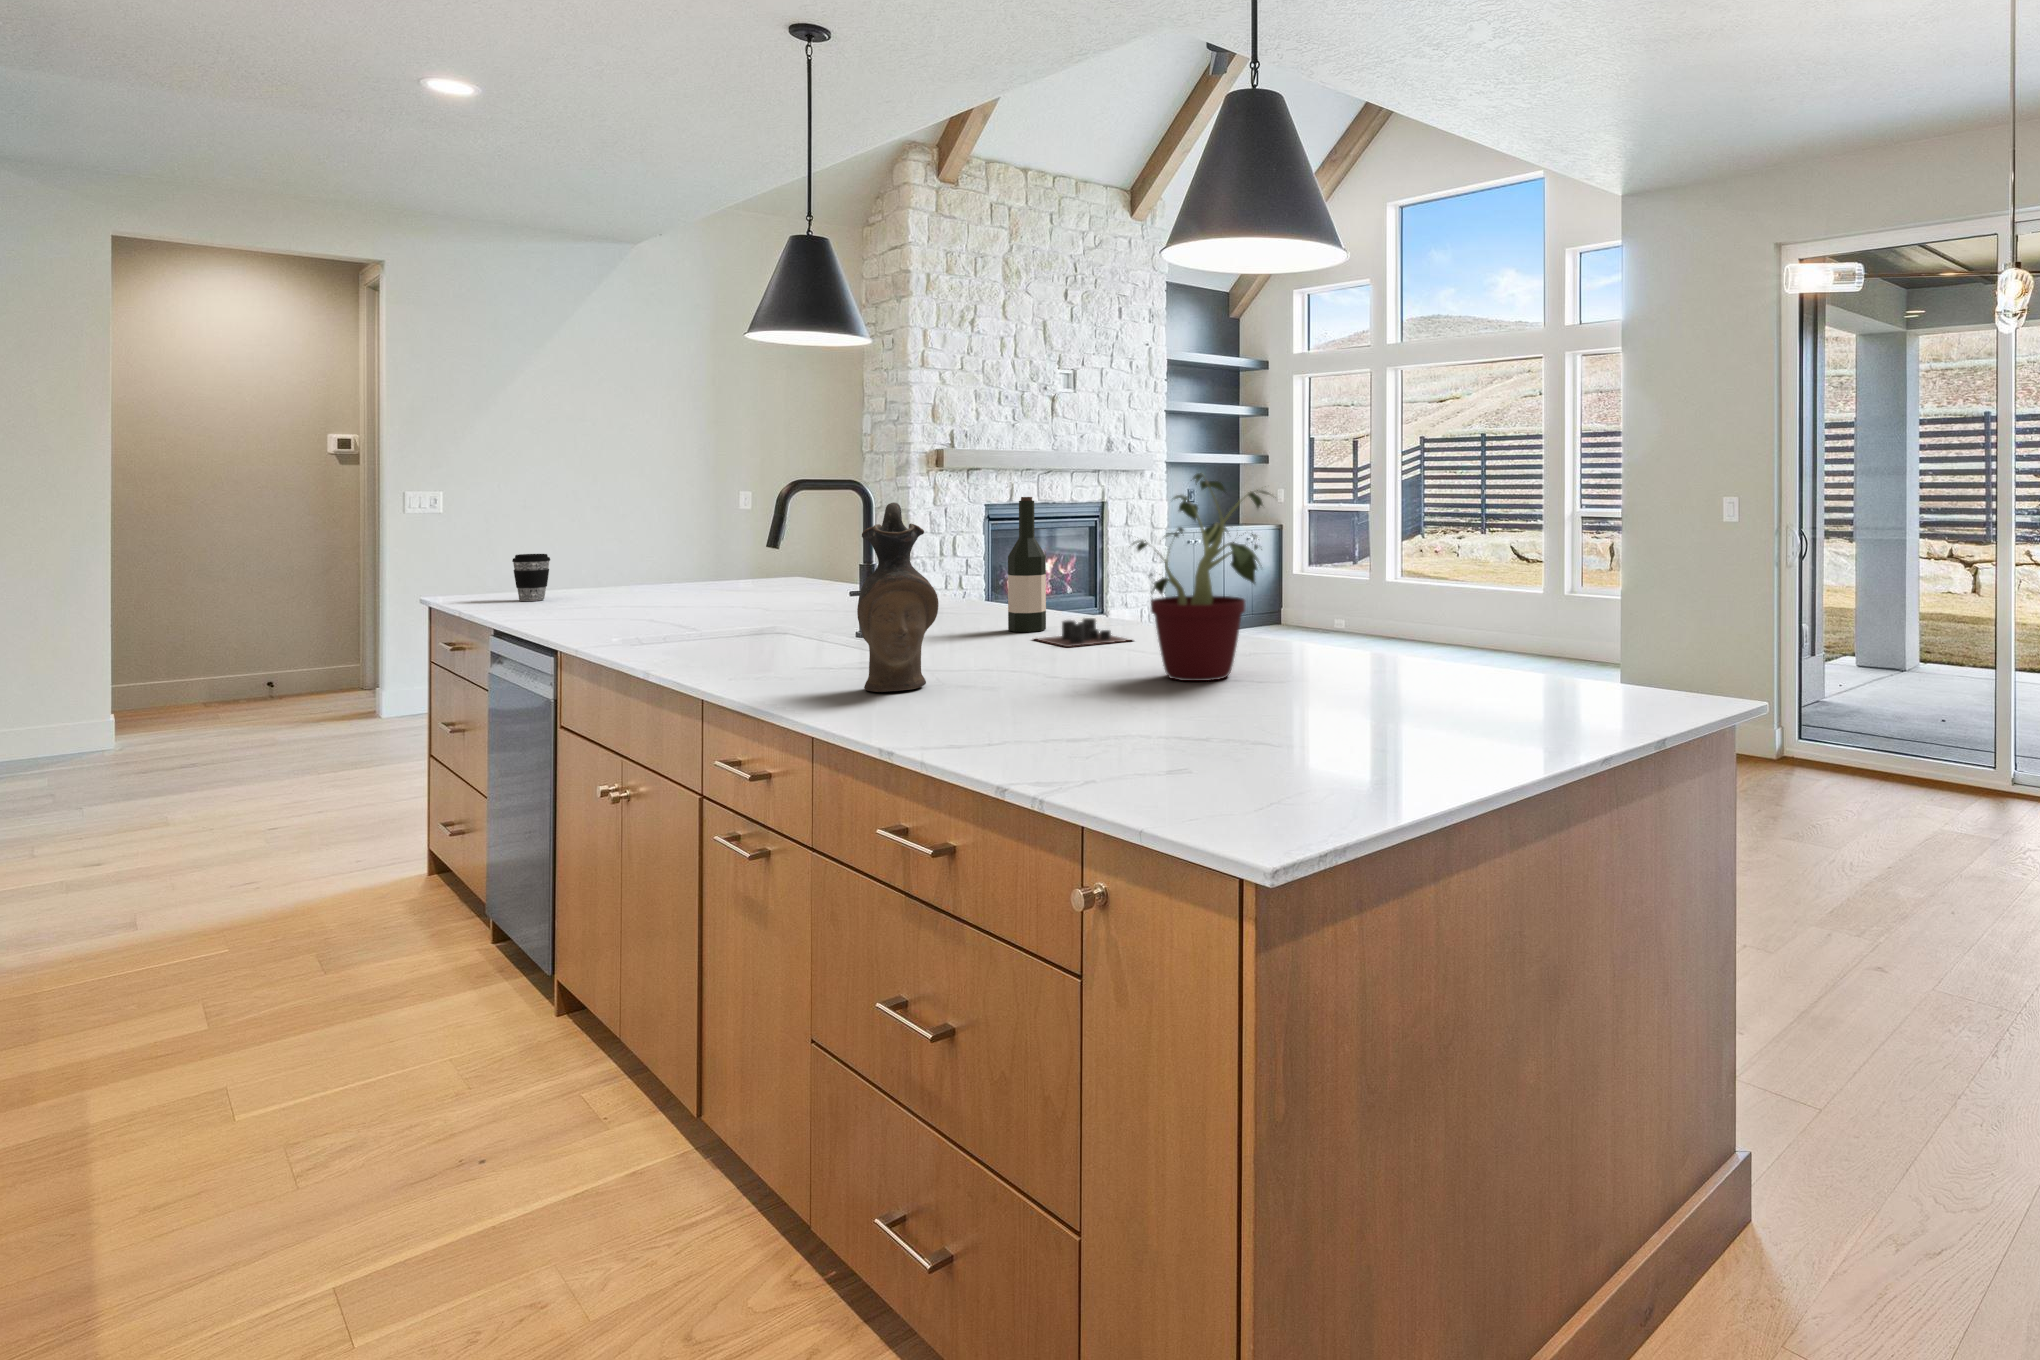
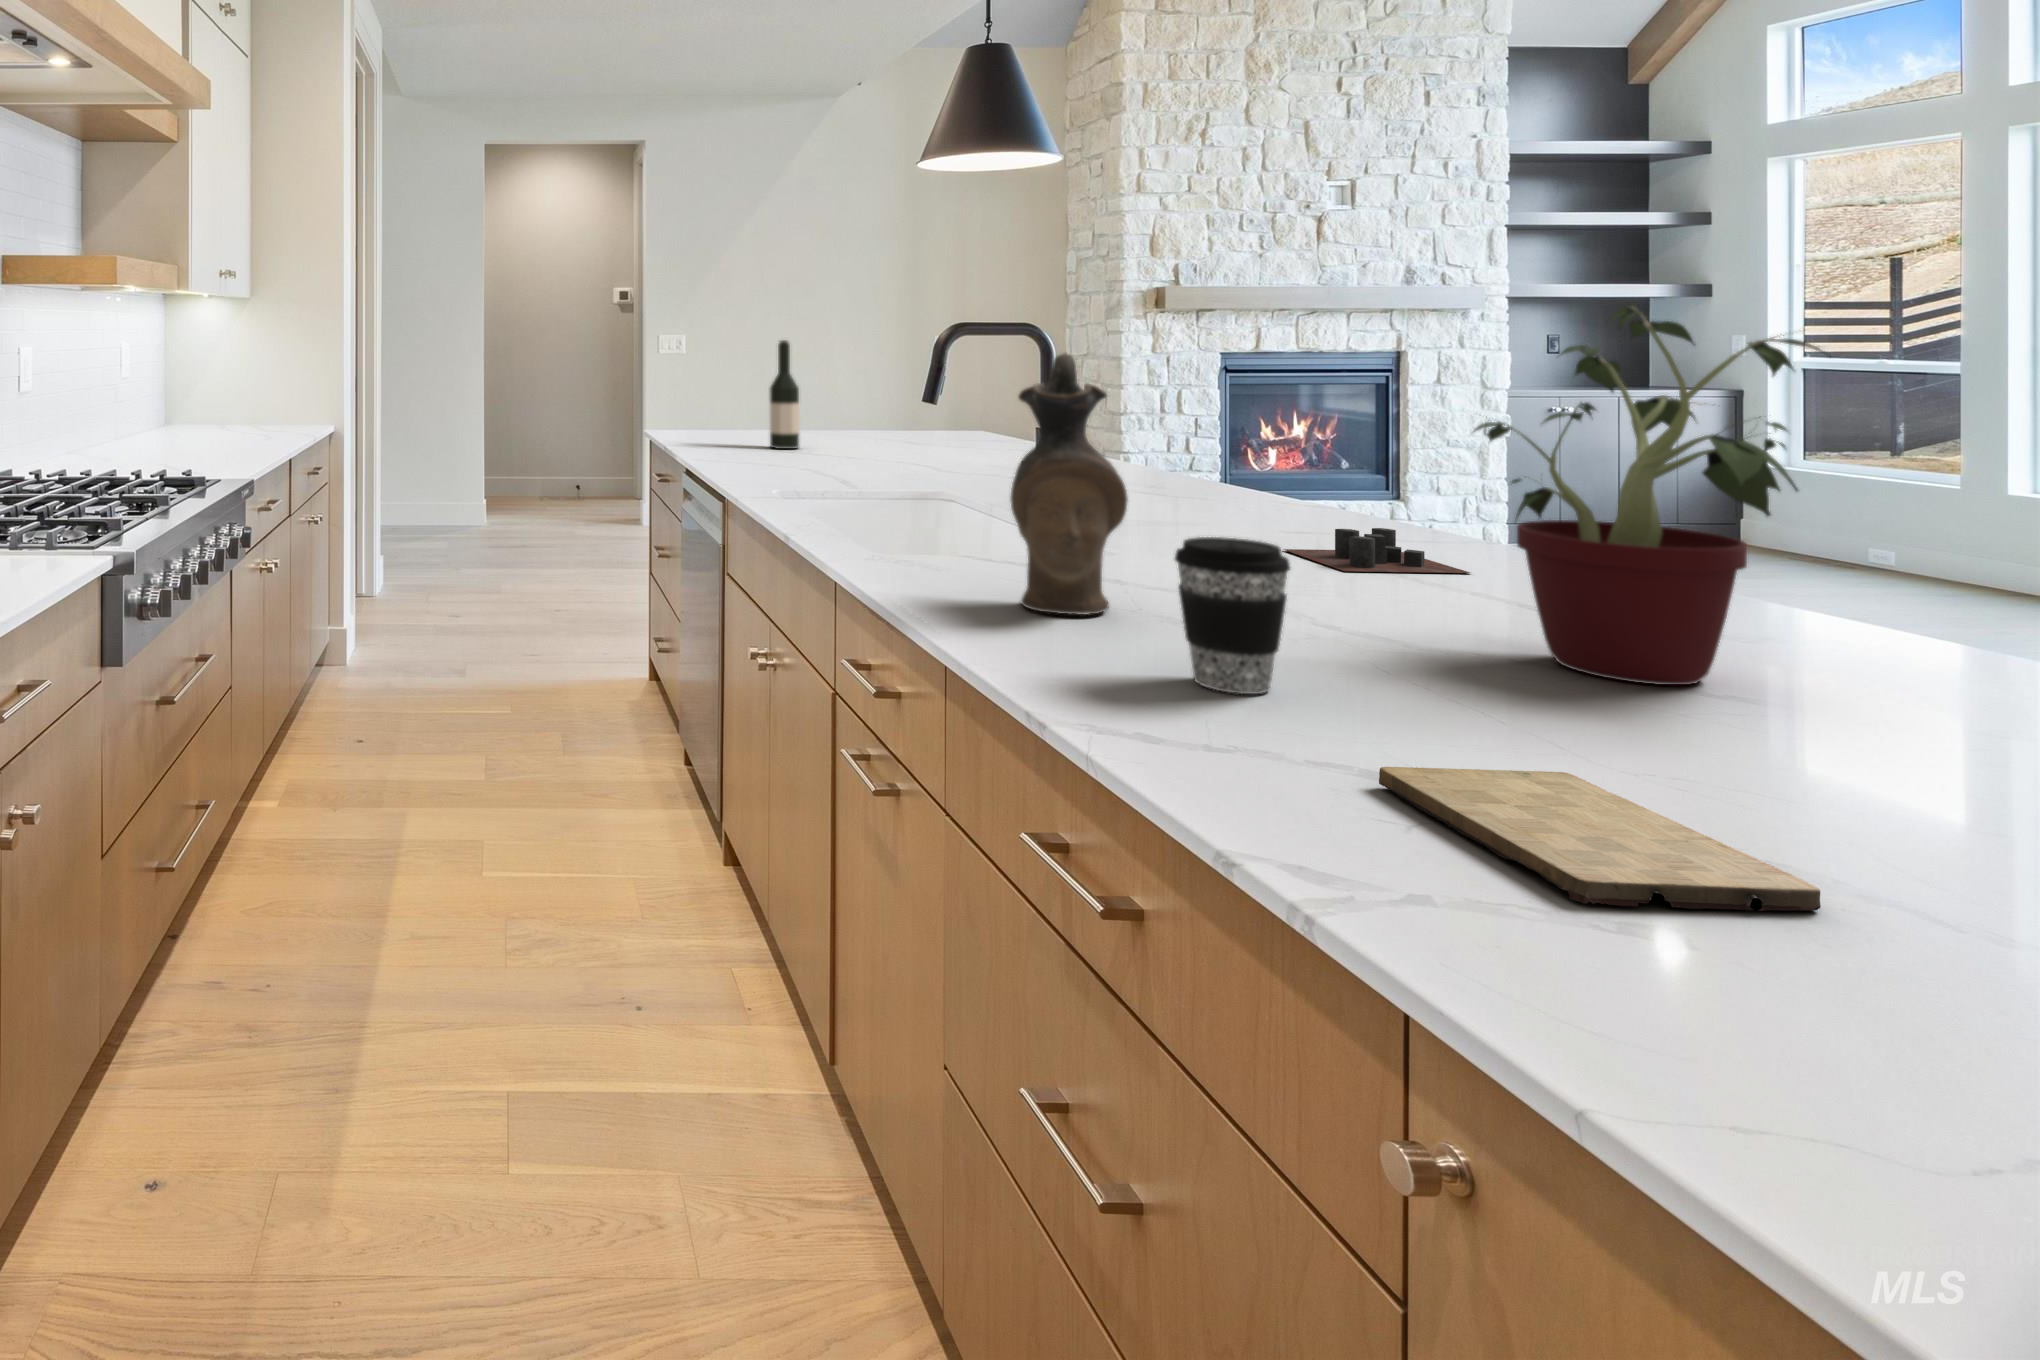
wine bottle: present [1008,497,1046,632] -> present [770,340,799,449]
coffee cup: present [512,554,550,601] -> present [1175,537,1290,694]
cutting board: none [1081,719,1246,766] -> present [1379,767,1821,911]

